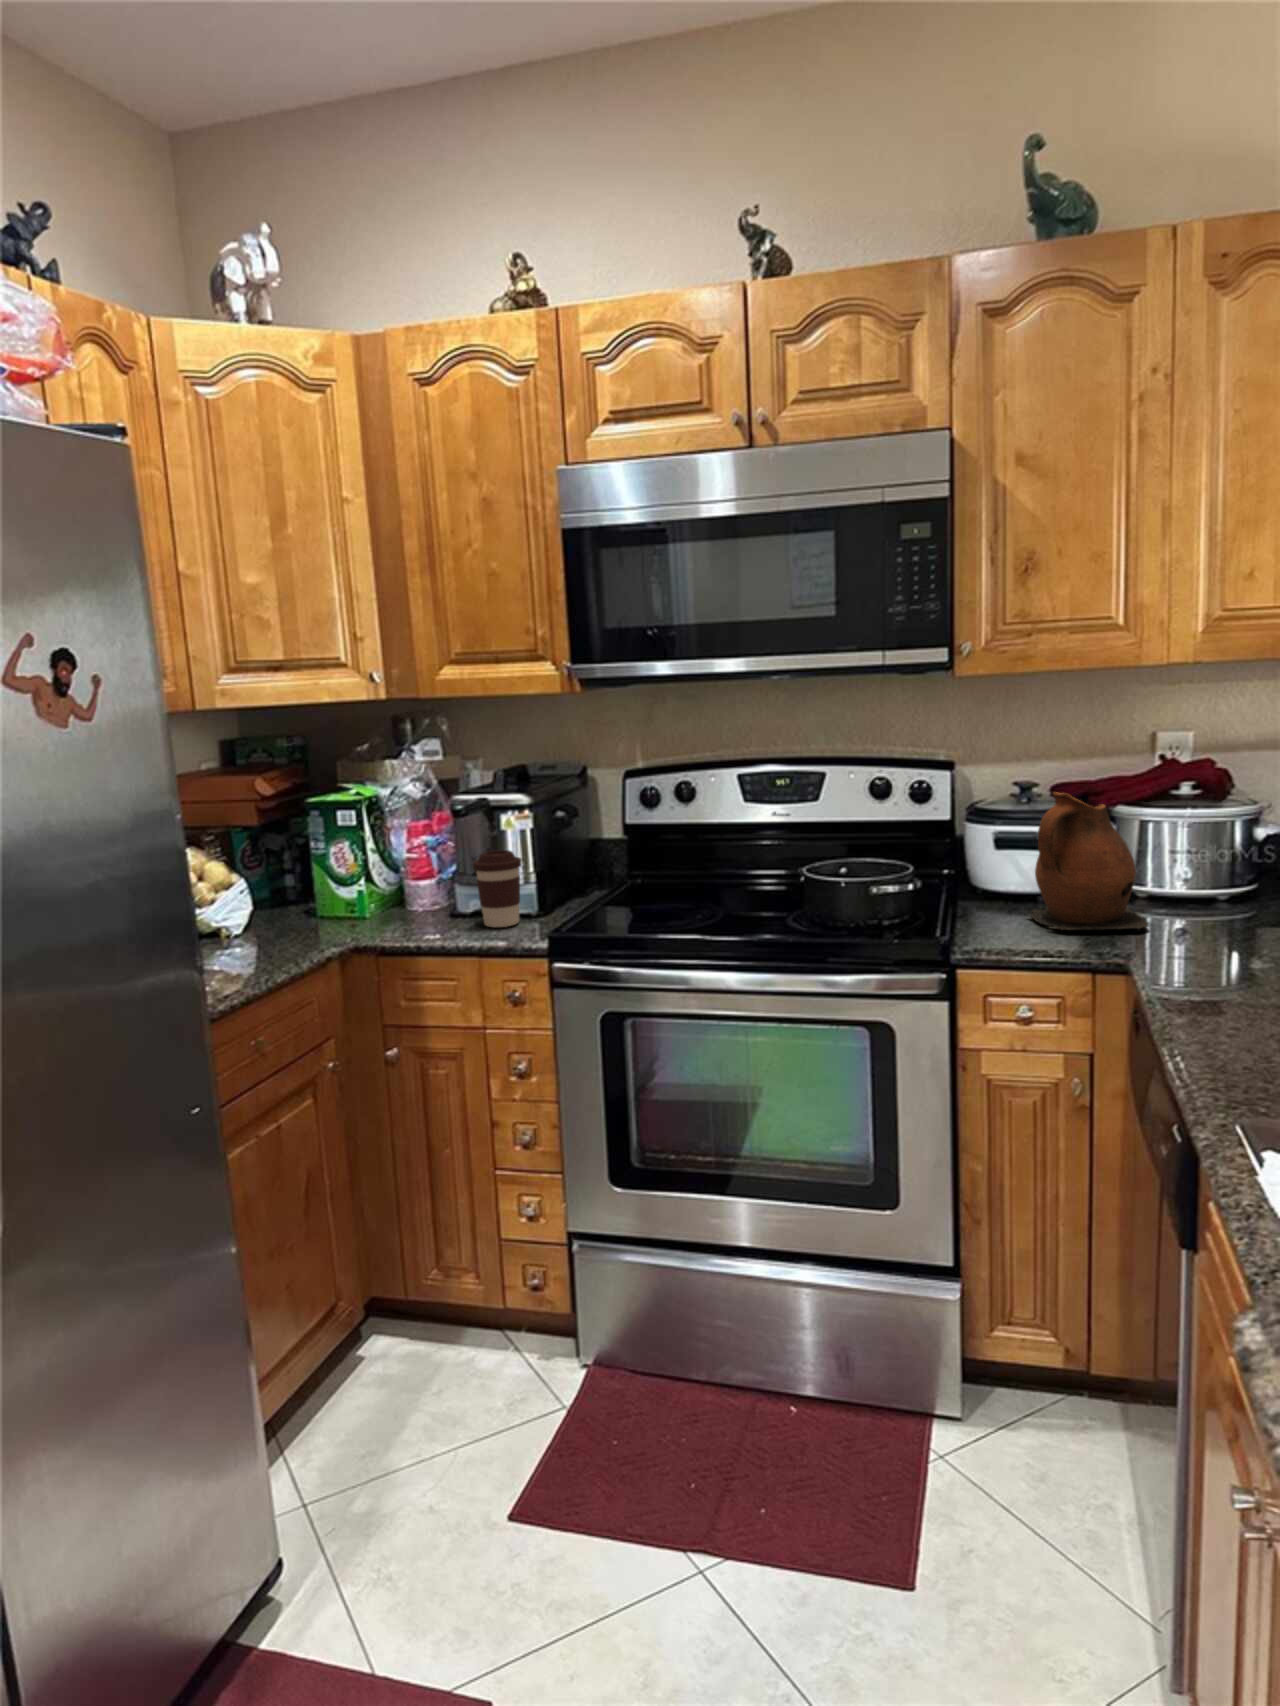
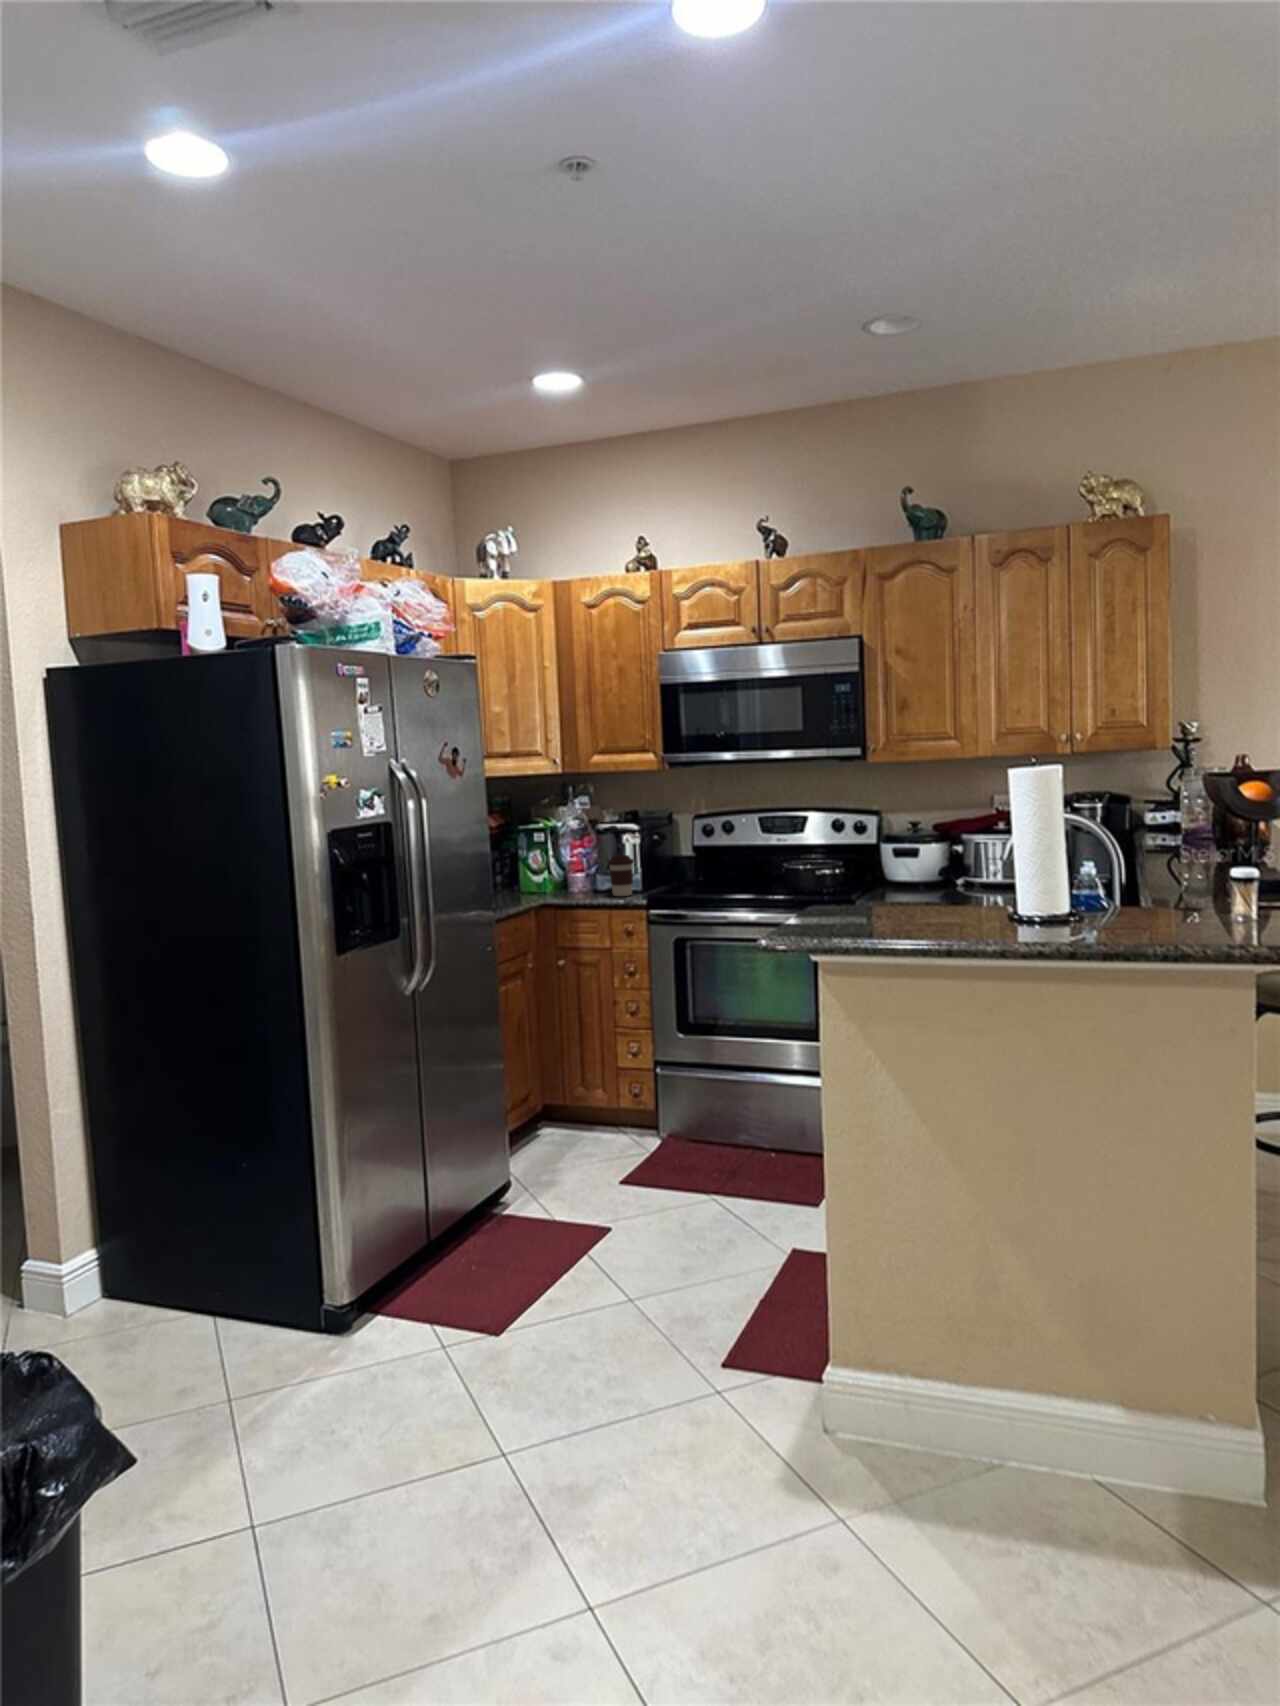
ceramic pitcher: present [1030,792,1149,930] -> none [906,825,967,899]

